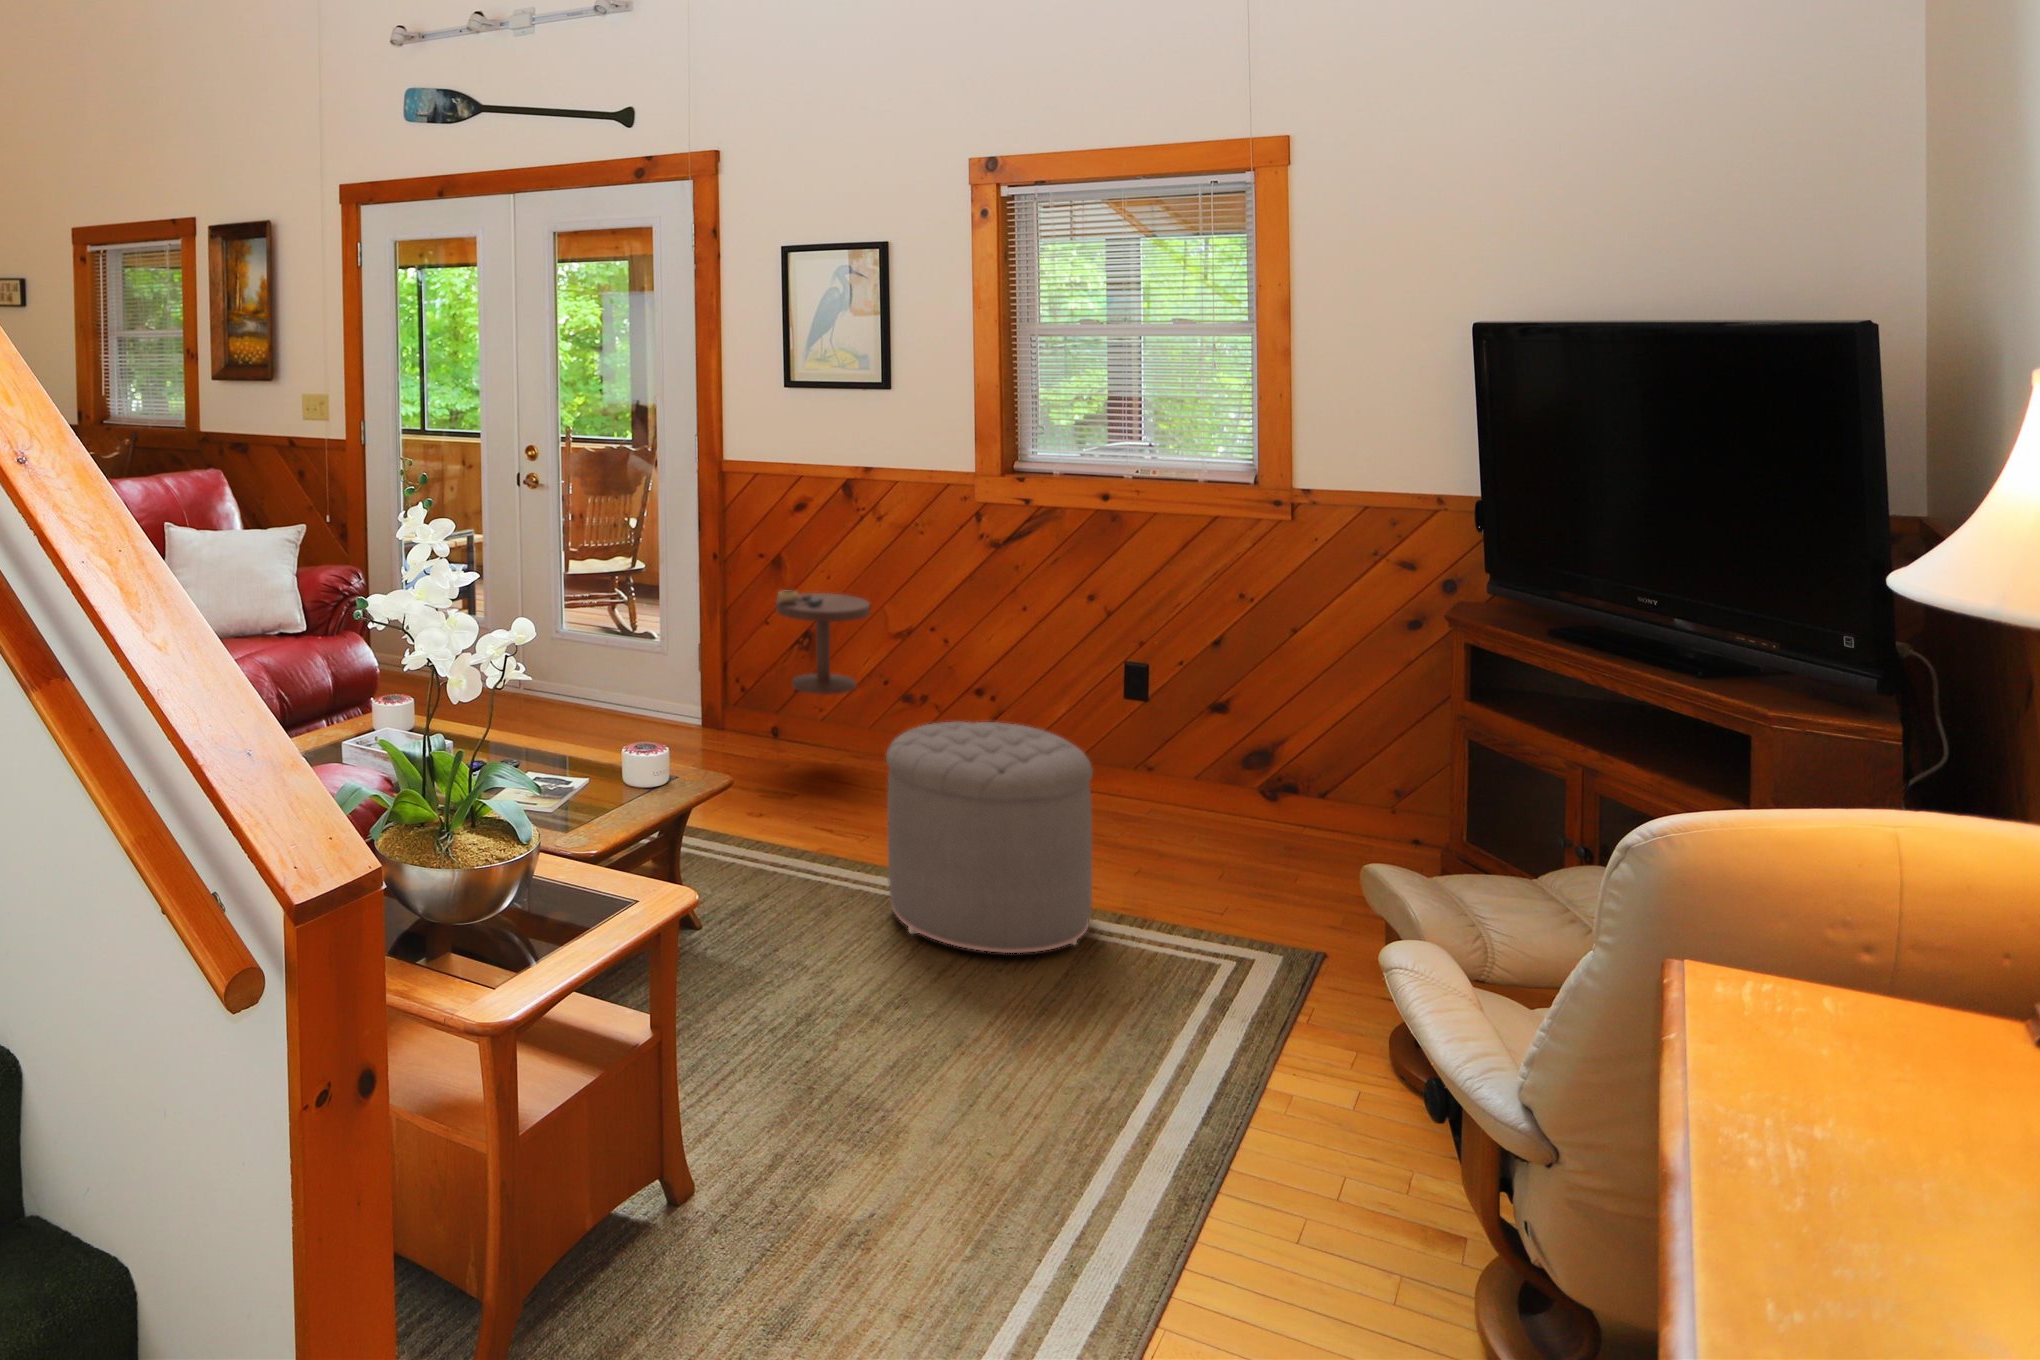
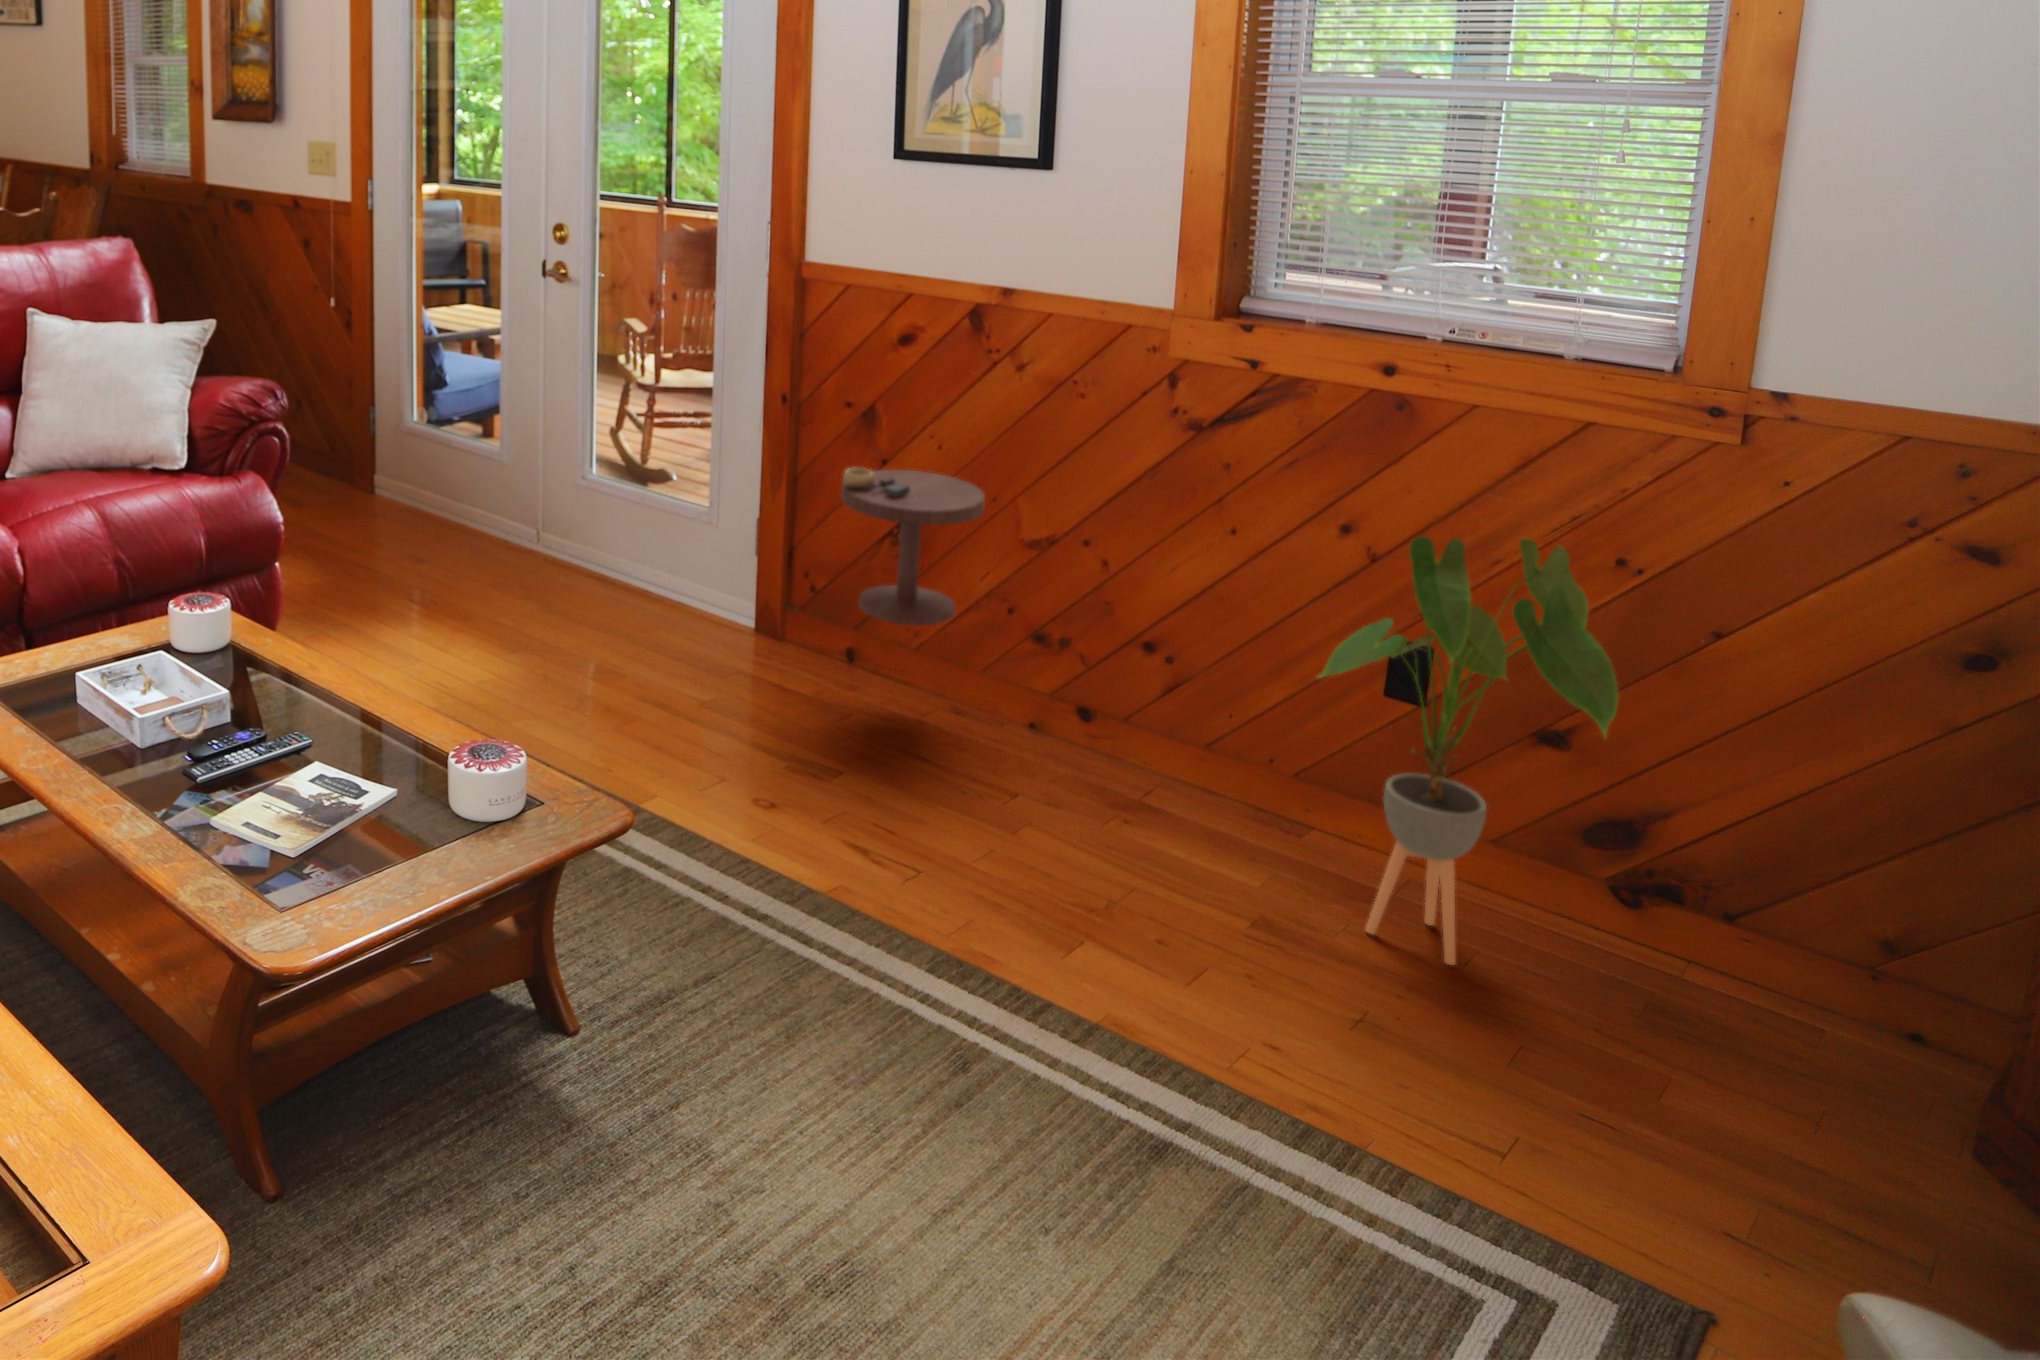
house plant: none [1091,584,1248,846] -> present [1320,536,1618,965]
ottoman: present [886,722,1093,953] -> none [895,750,1269,1190]

